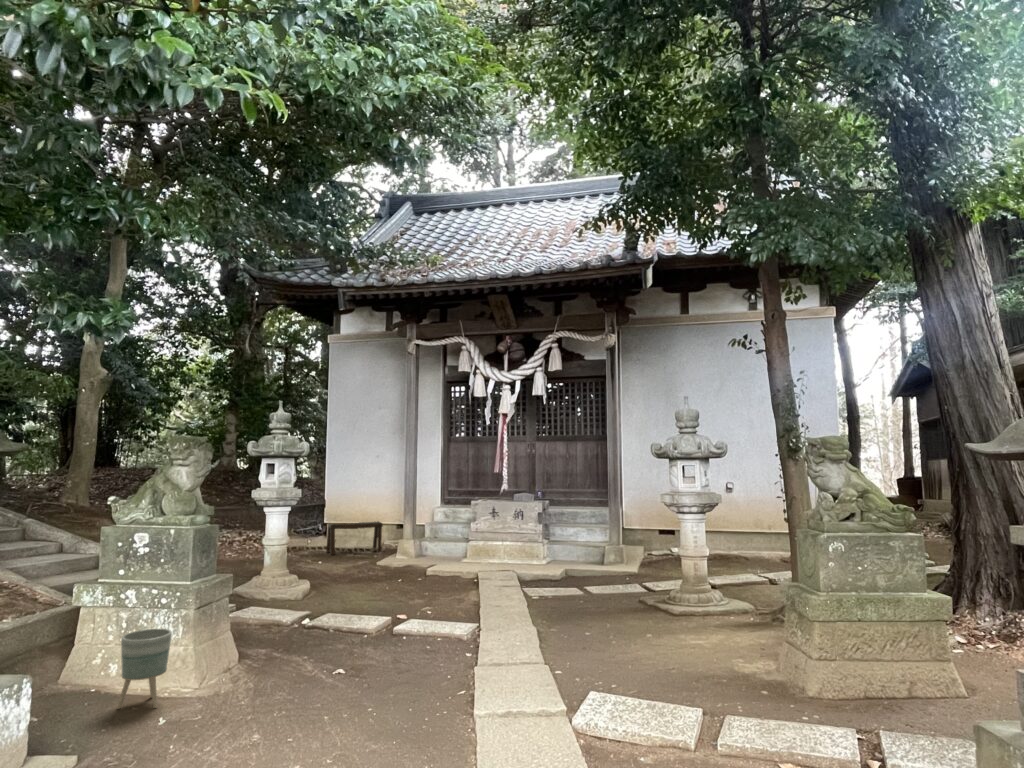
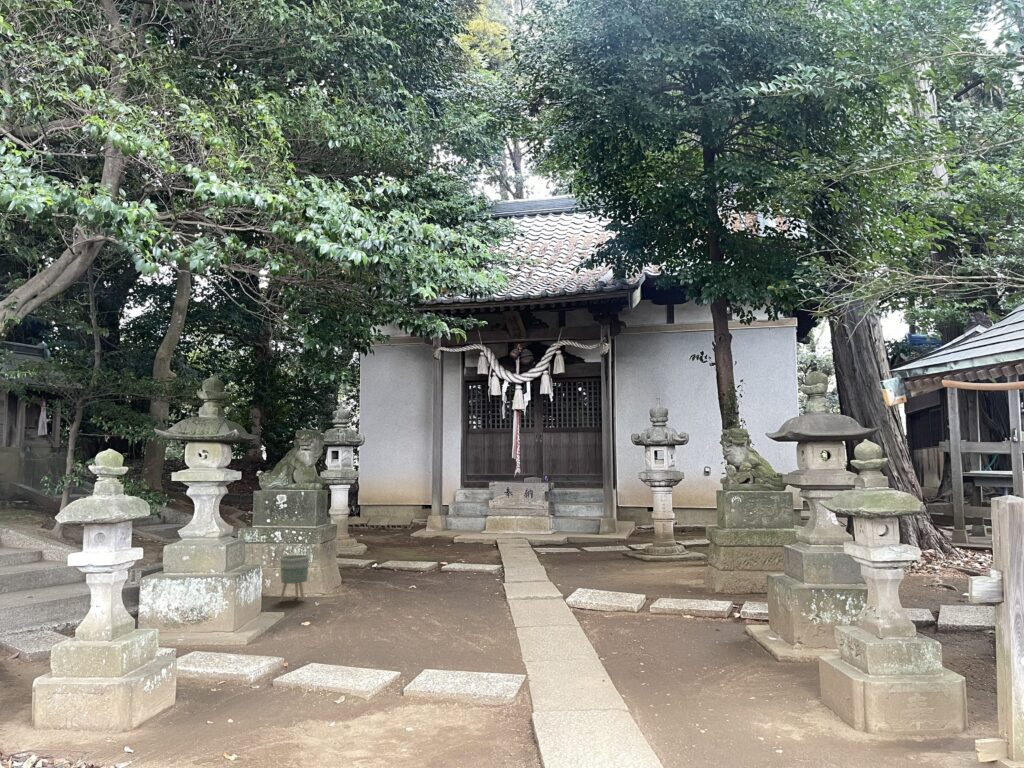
bench: present [326,521,383,555] -> none [366,502,413,529]

